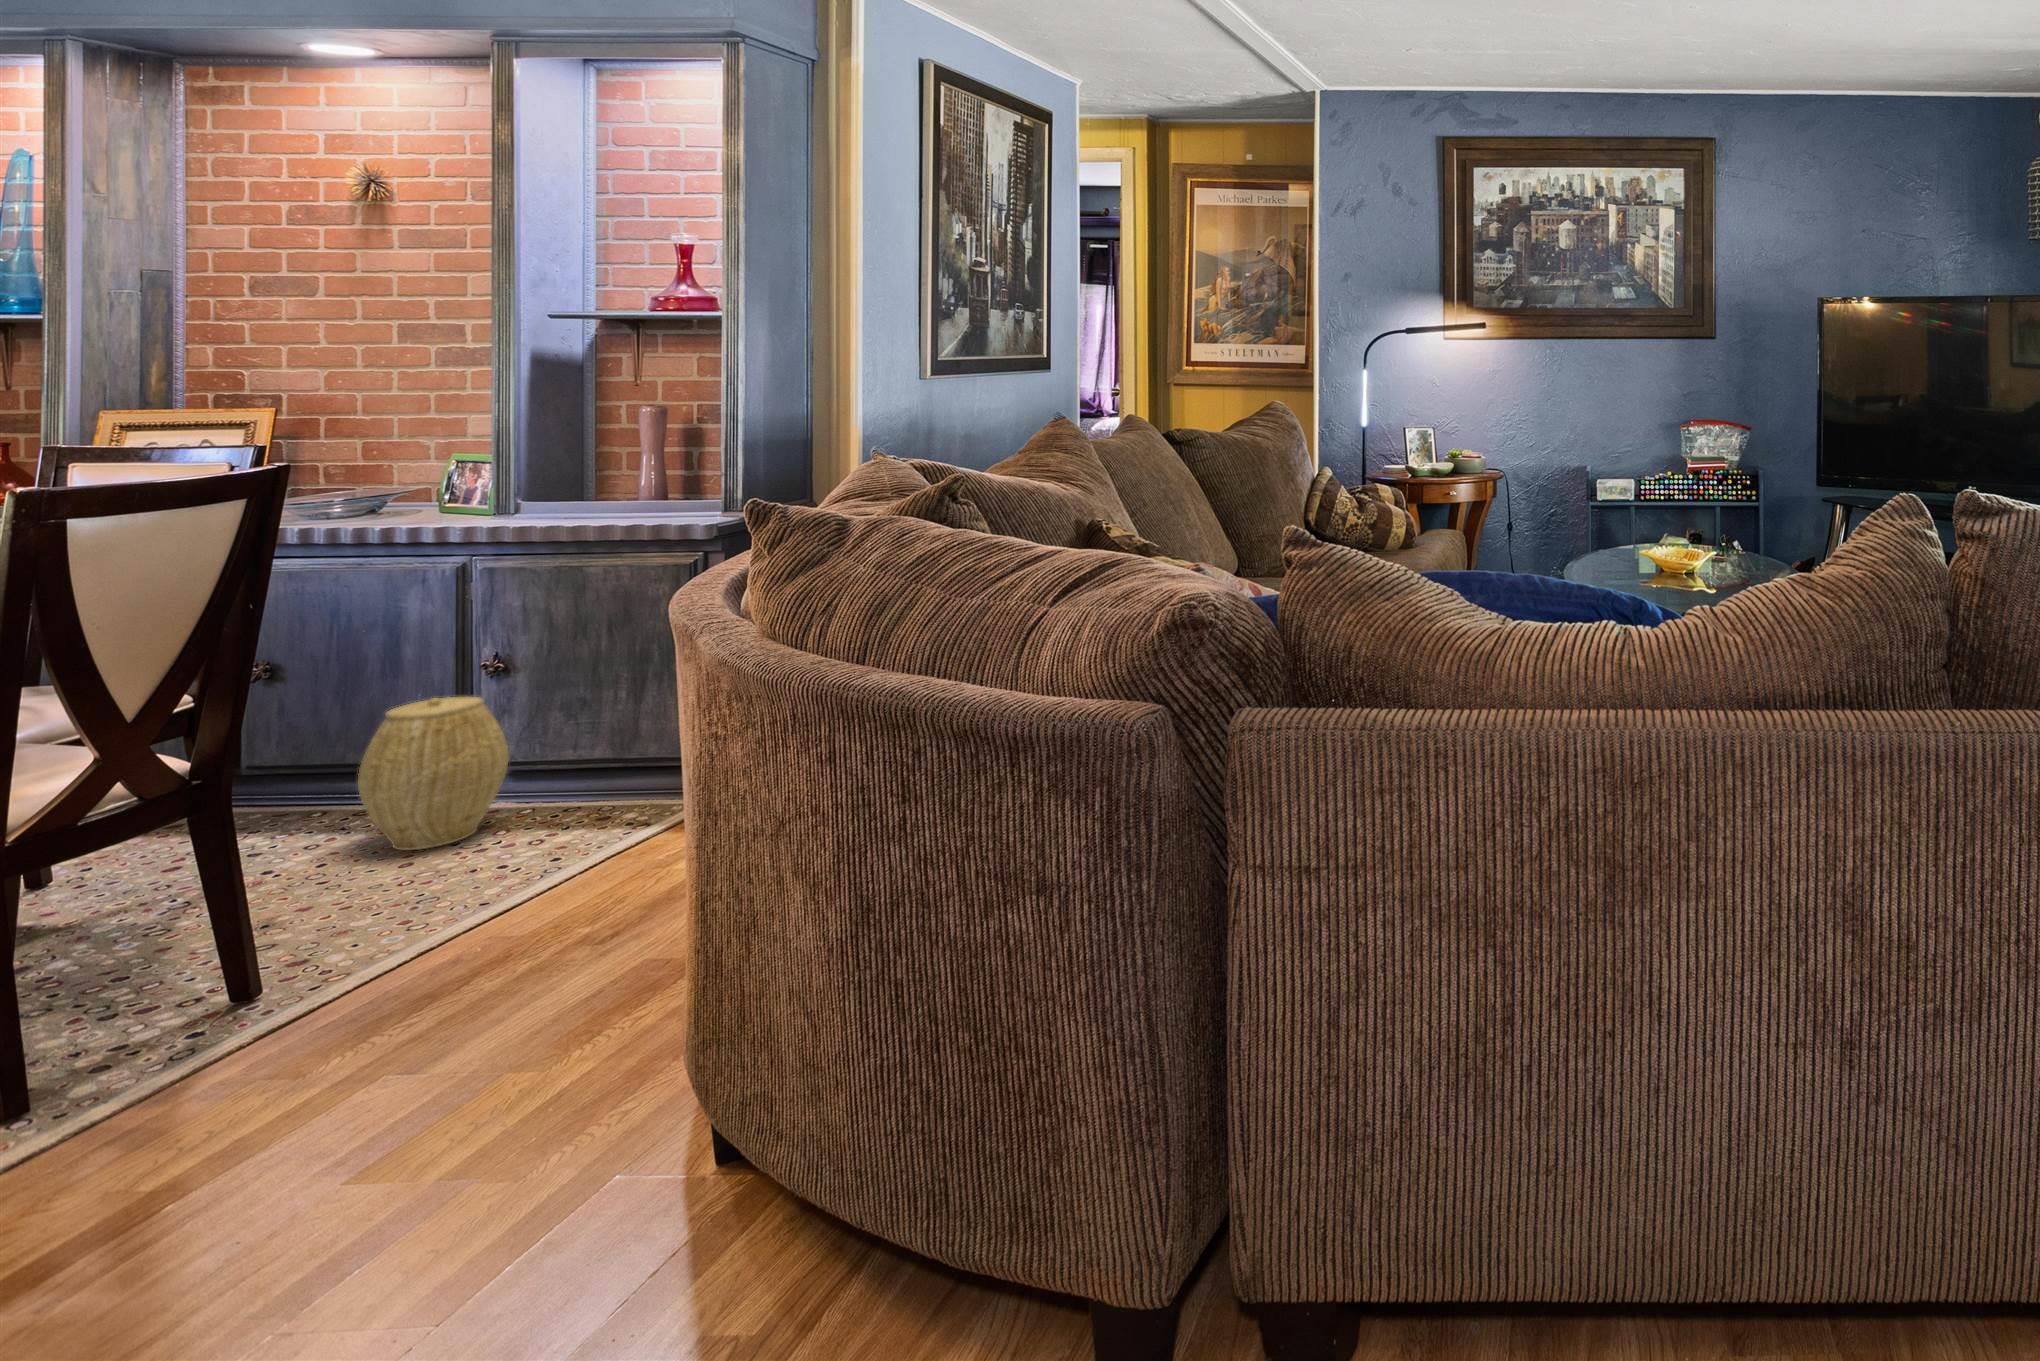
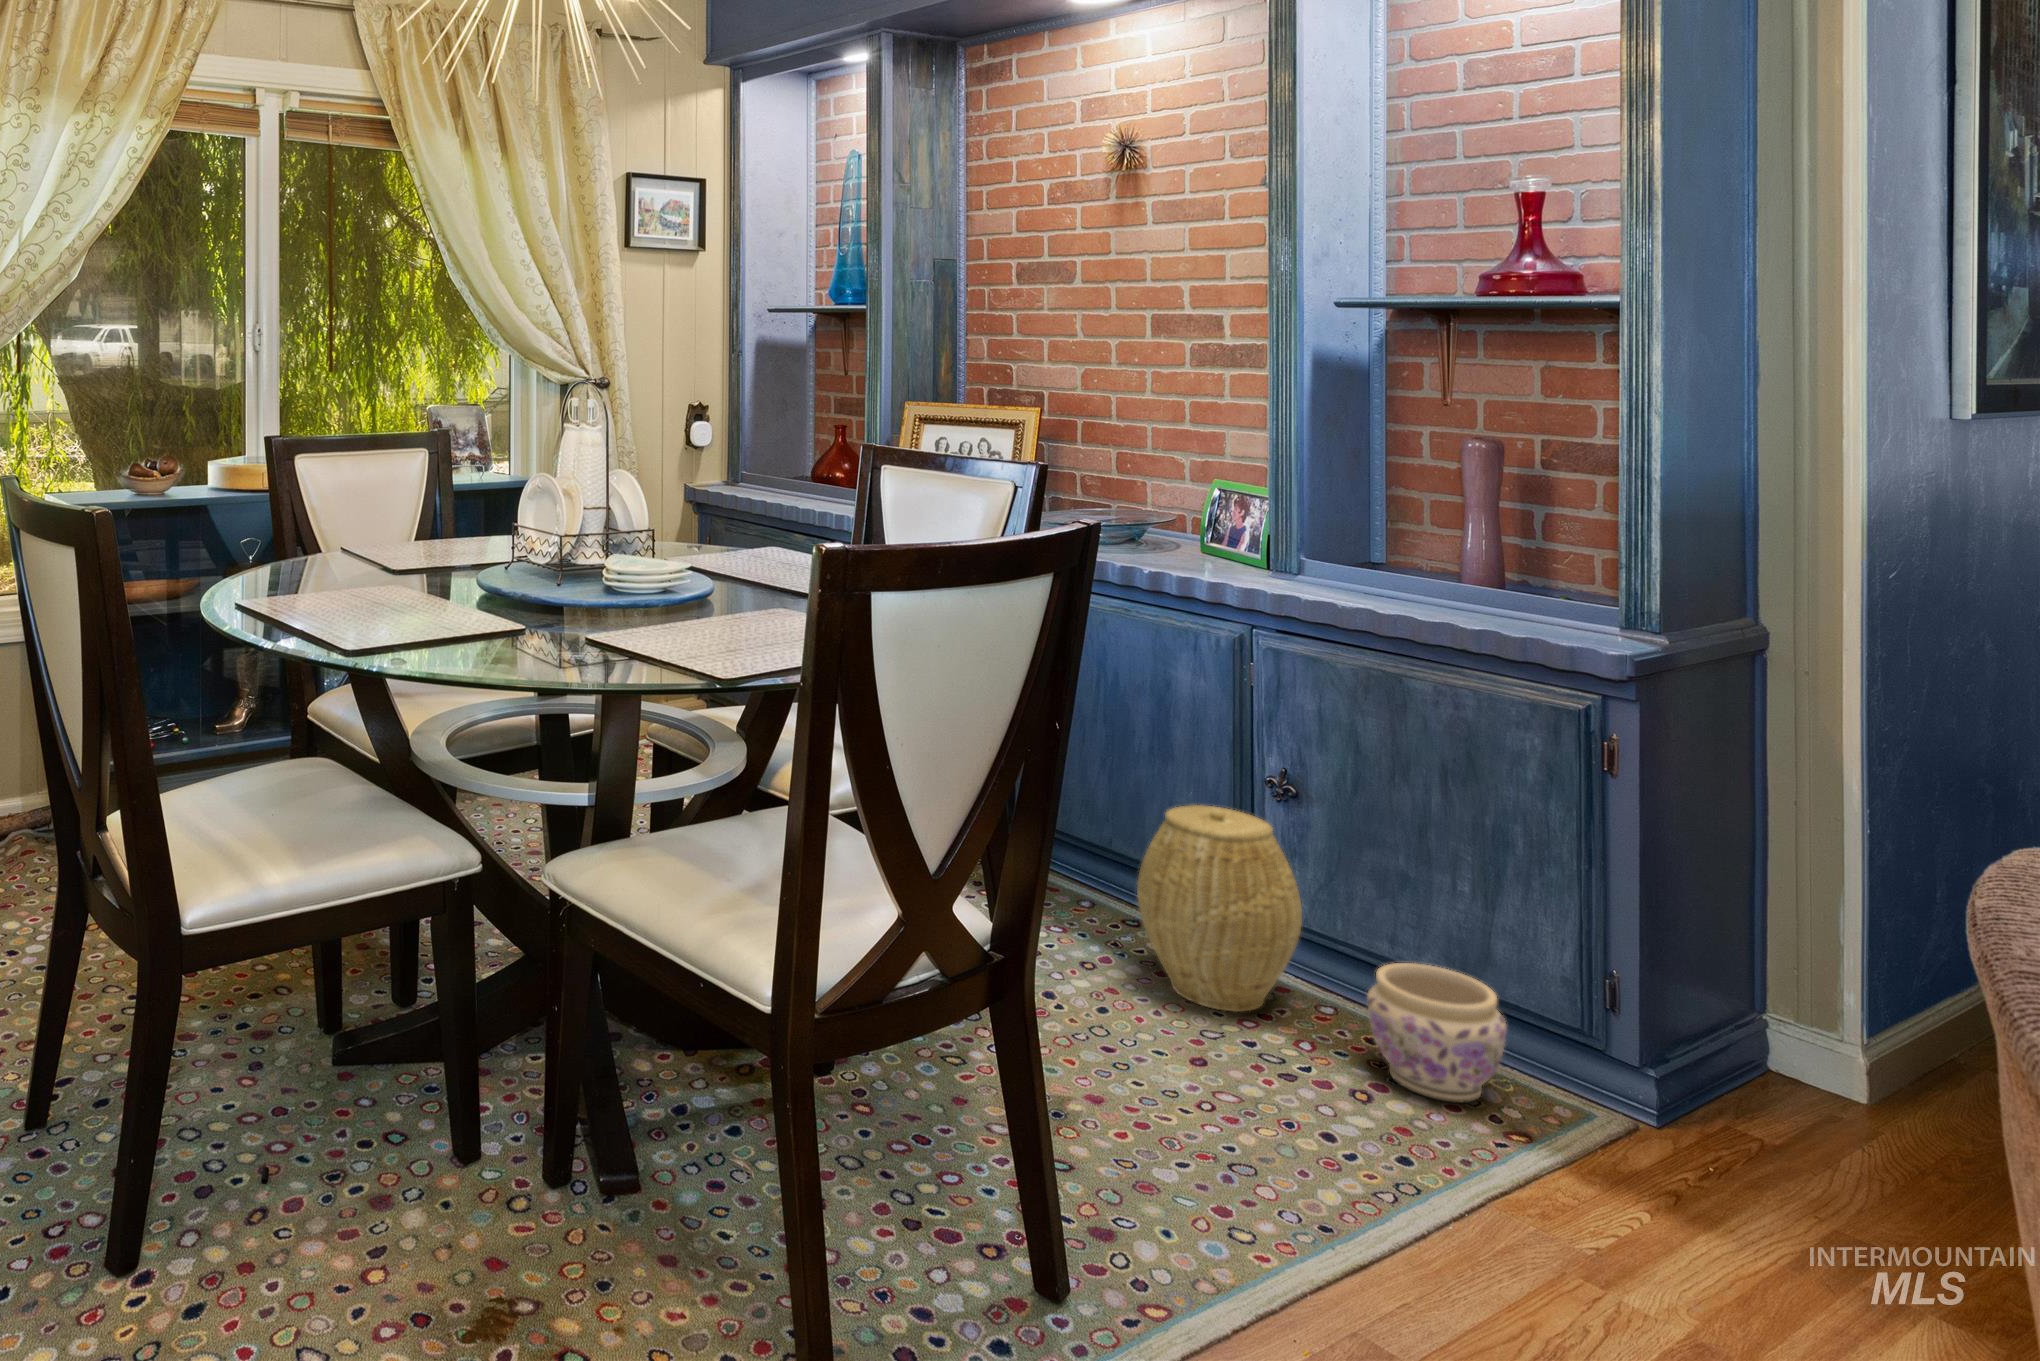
planter: none [552,756,650,842] -> present [1367,963,1507,1103]

